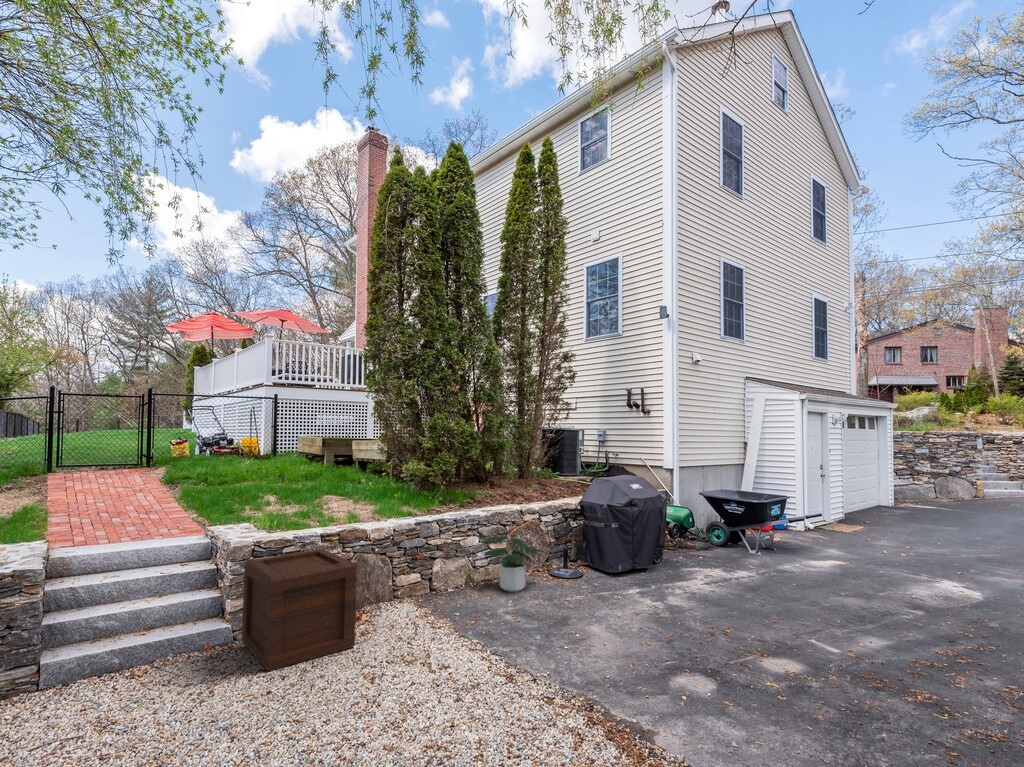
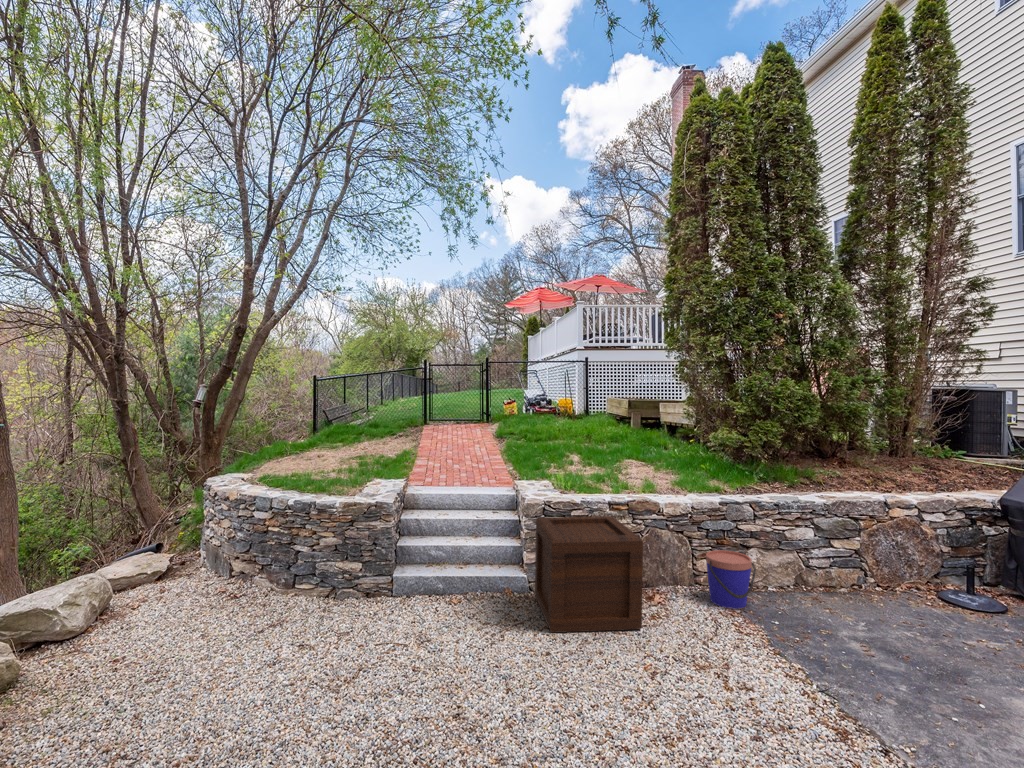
potted plant: present [483,536,543,592] -> none [814,533,913,610]
bucket: none [404,564,443,612] -> present [706,550,756,609]

